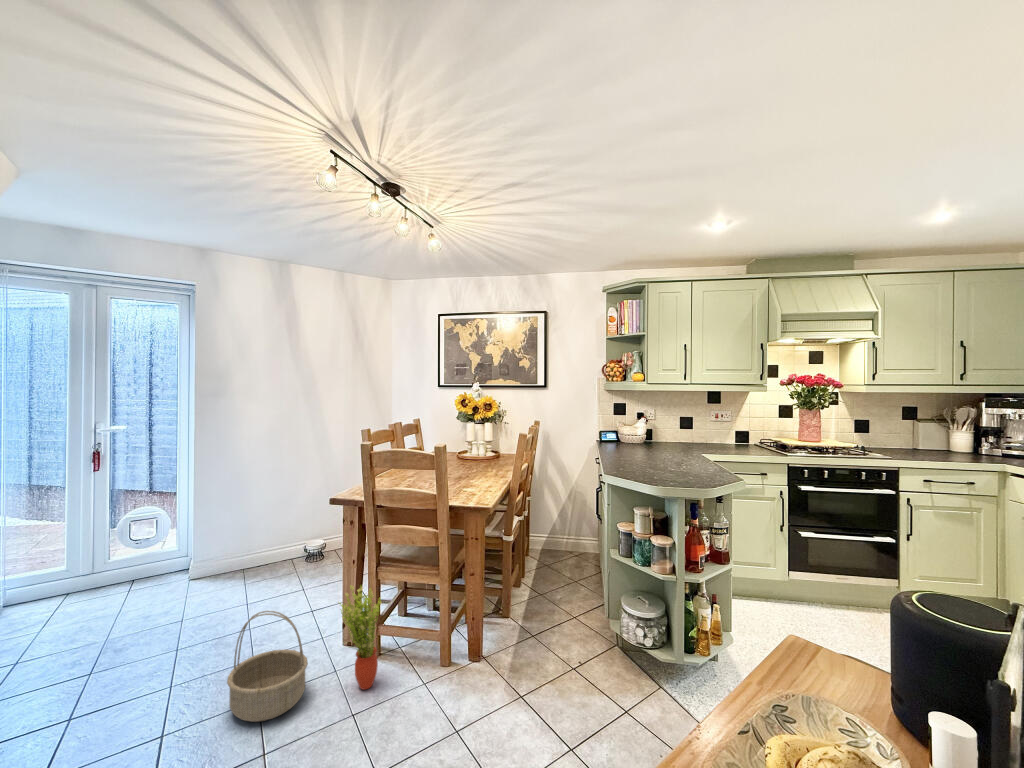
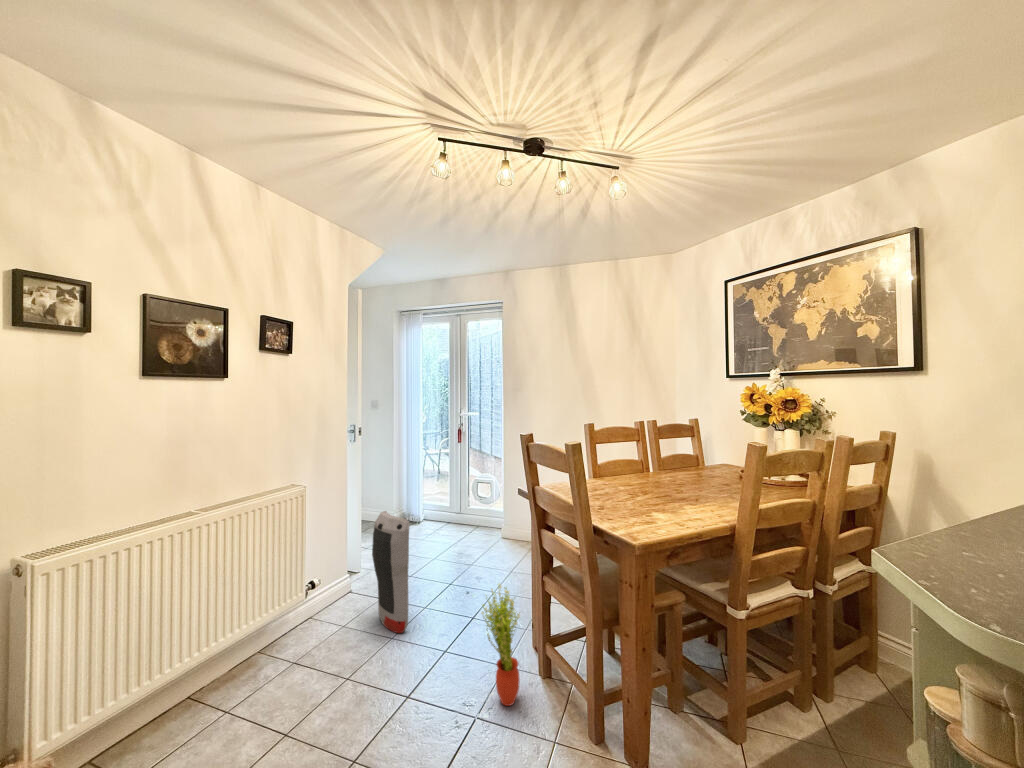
air purifier: none [98,571,188,733] -> present [372,511,409,633]
basket: present [227,611,308,722] -> none [414,574,473,676]

